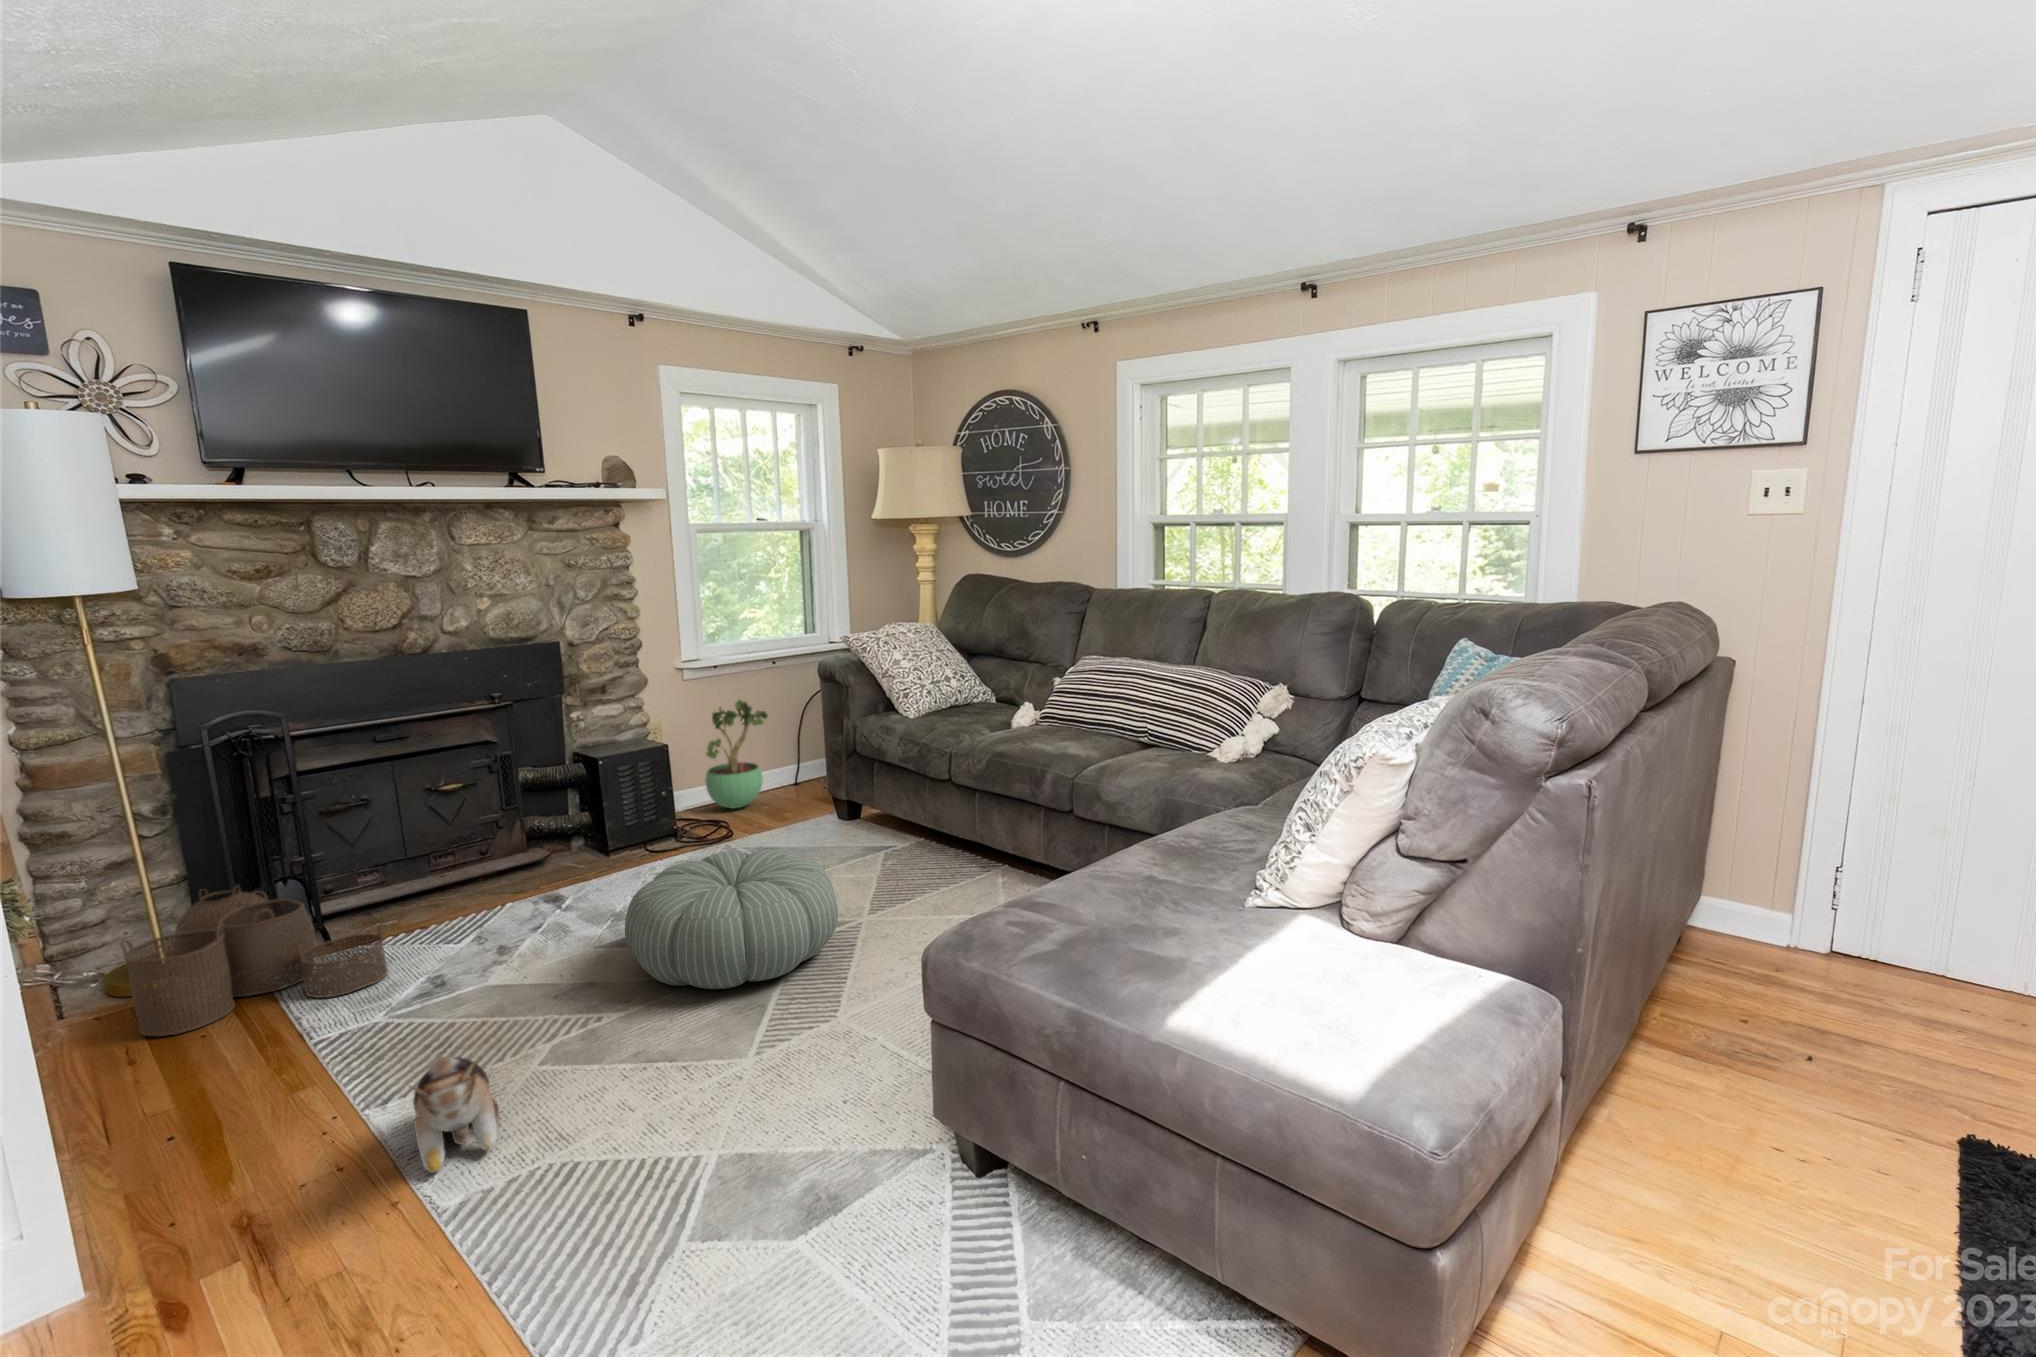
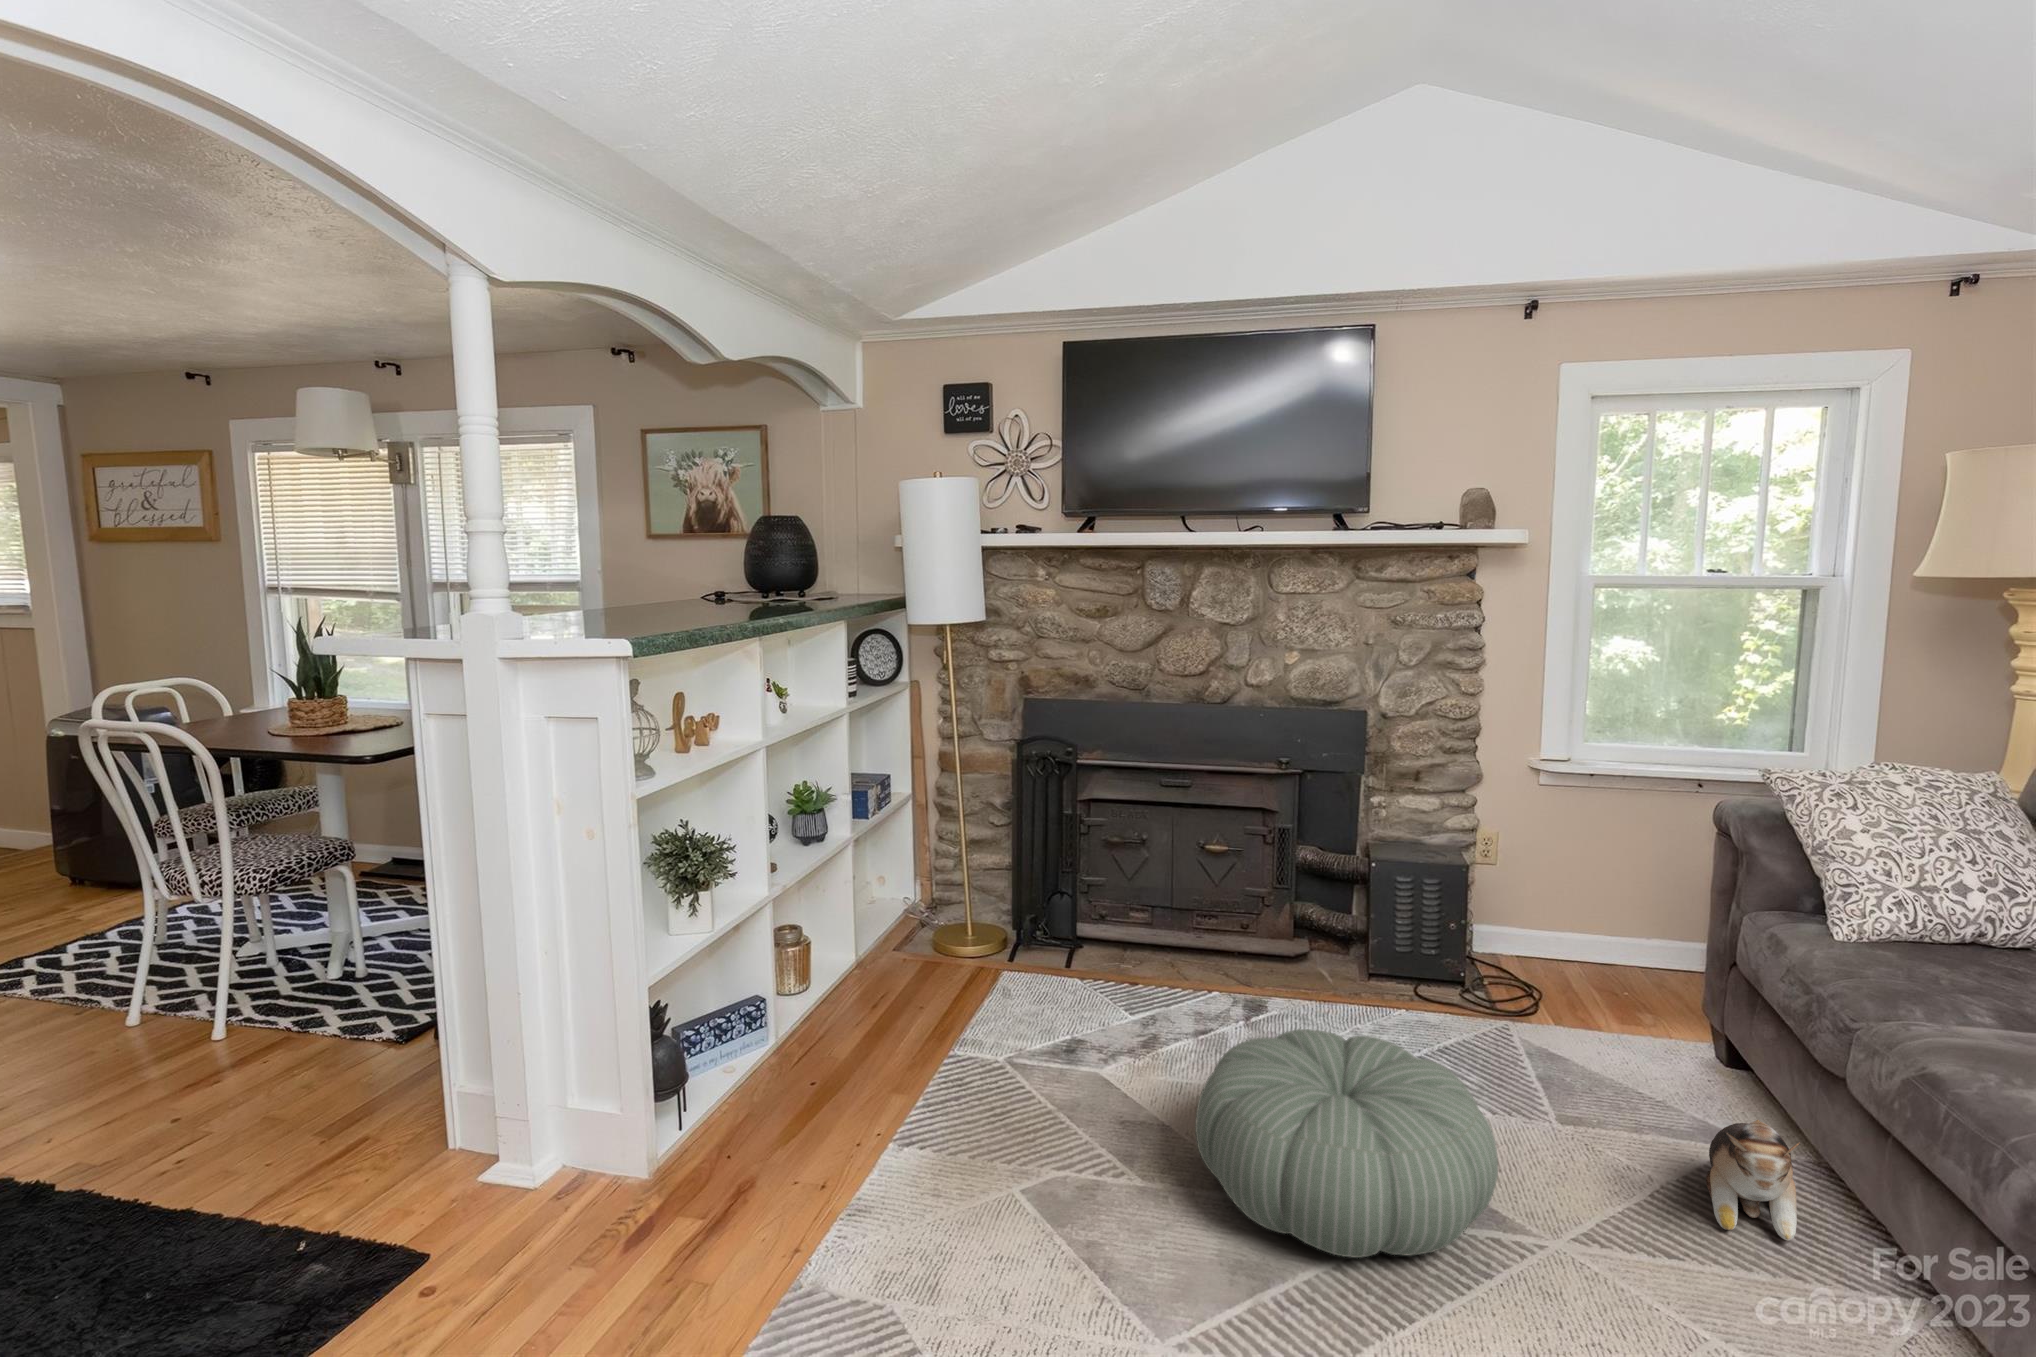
potted plant: present [705,700,767,808] -> none [1538,827,1652,980]
woven basket: present [121,886,388,1036] -> none [908,880,1072,1021]
plush toy: present [410,1057,499,1173] -> present [1706,1120,1800,1241]

